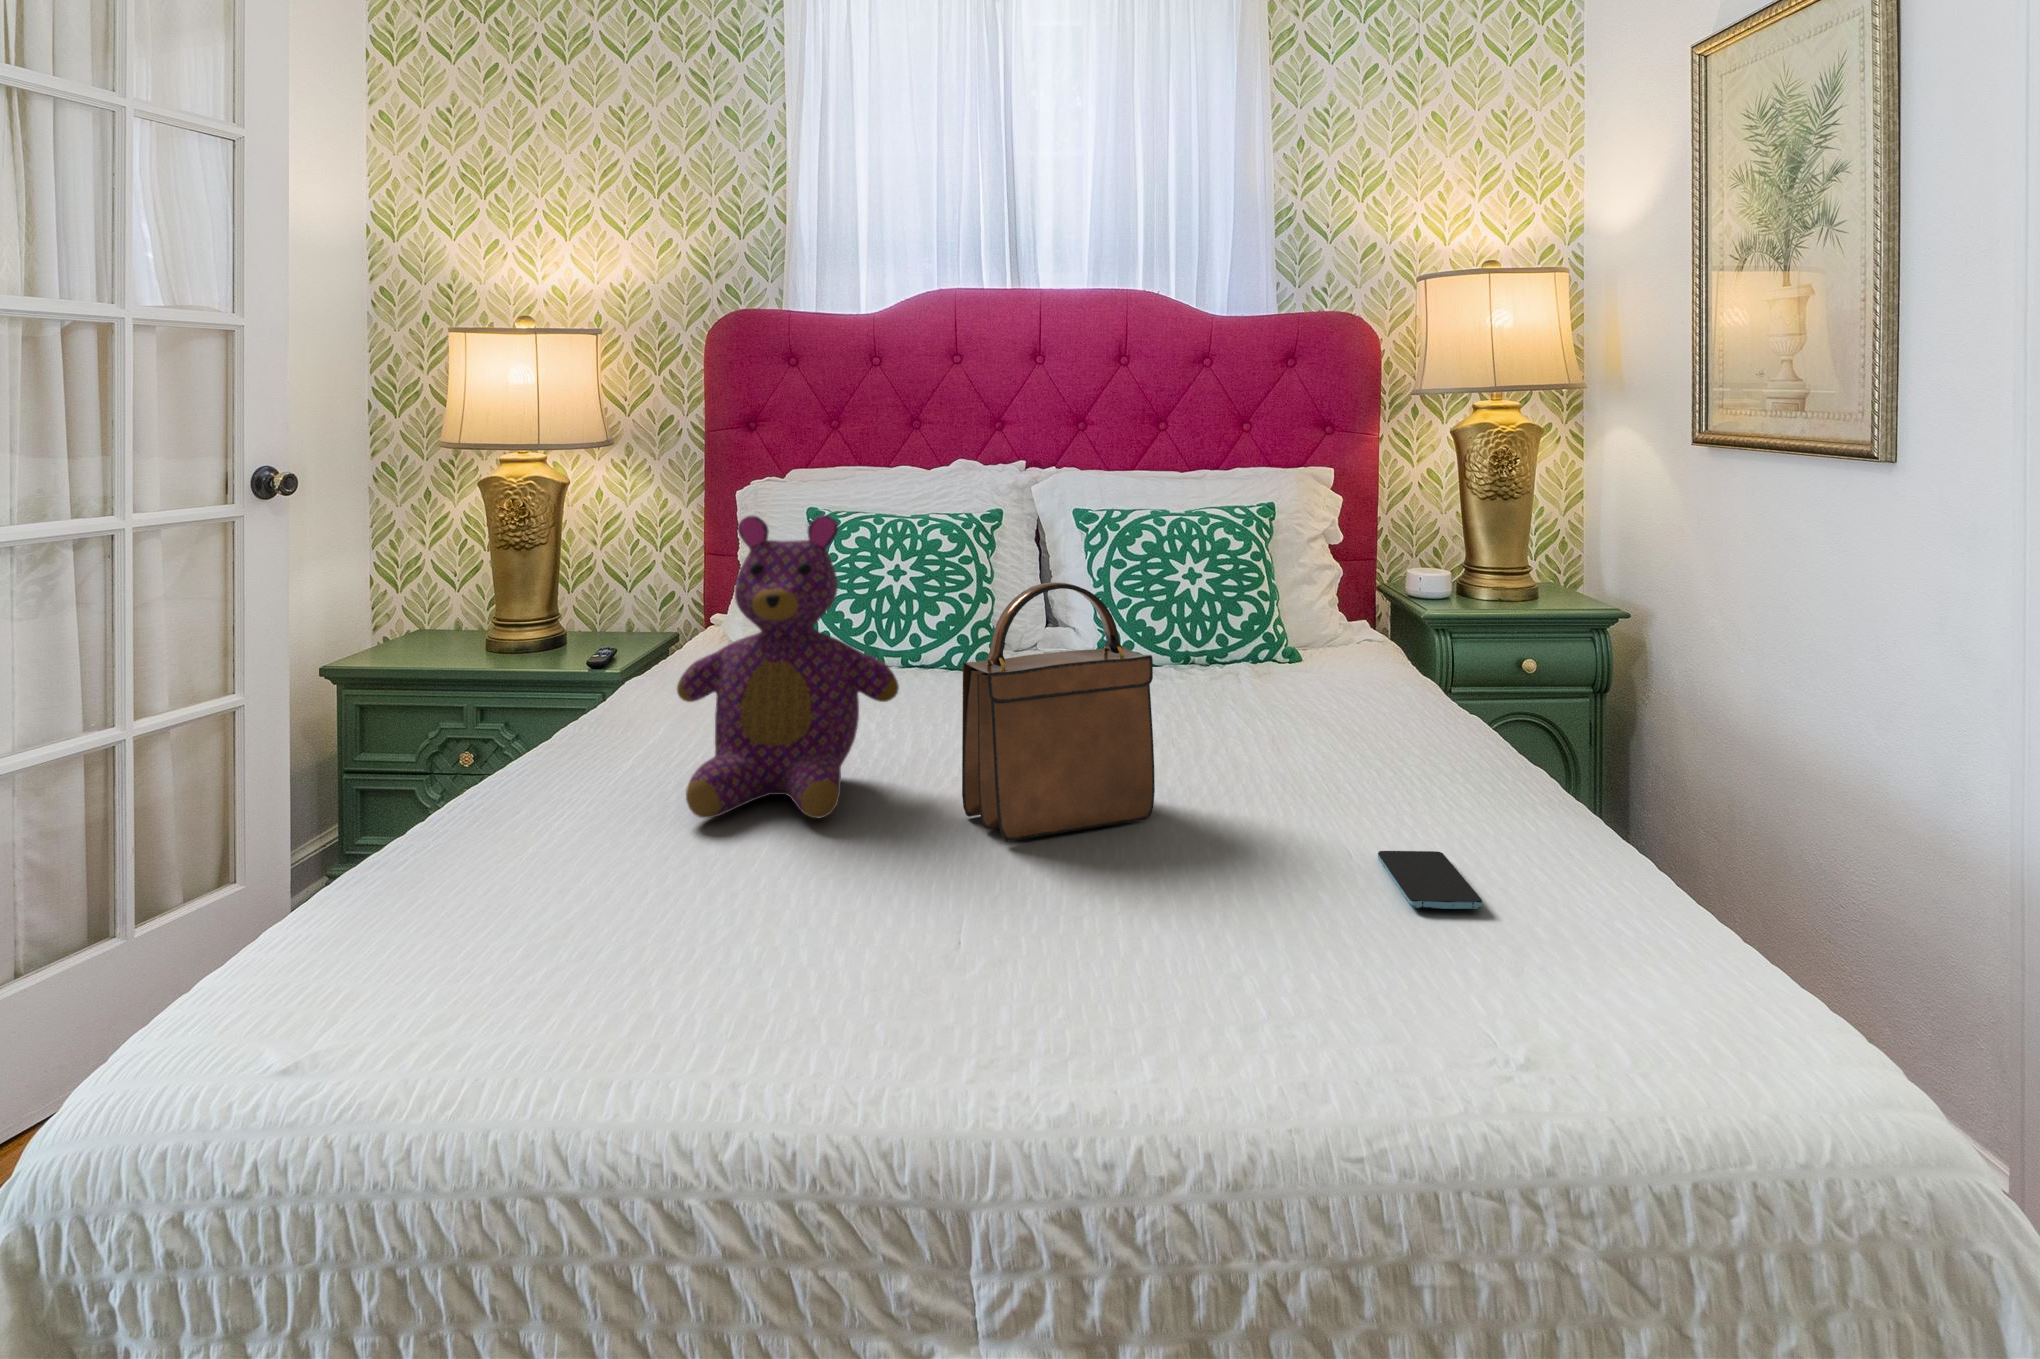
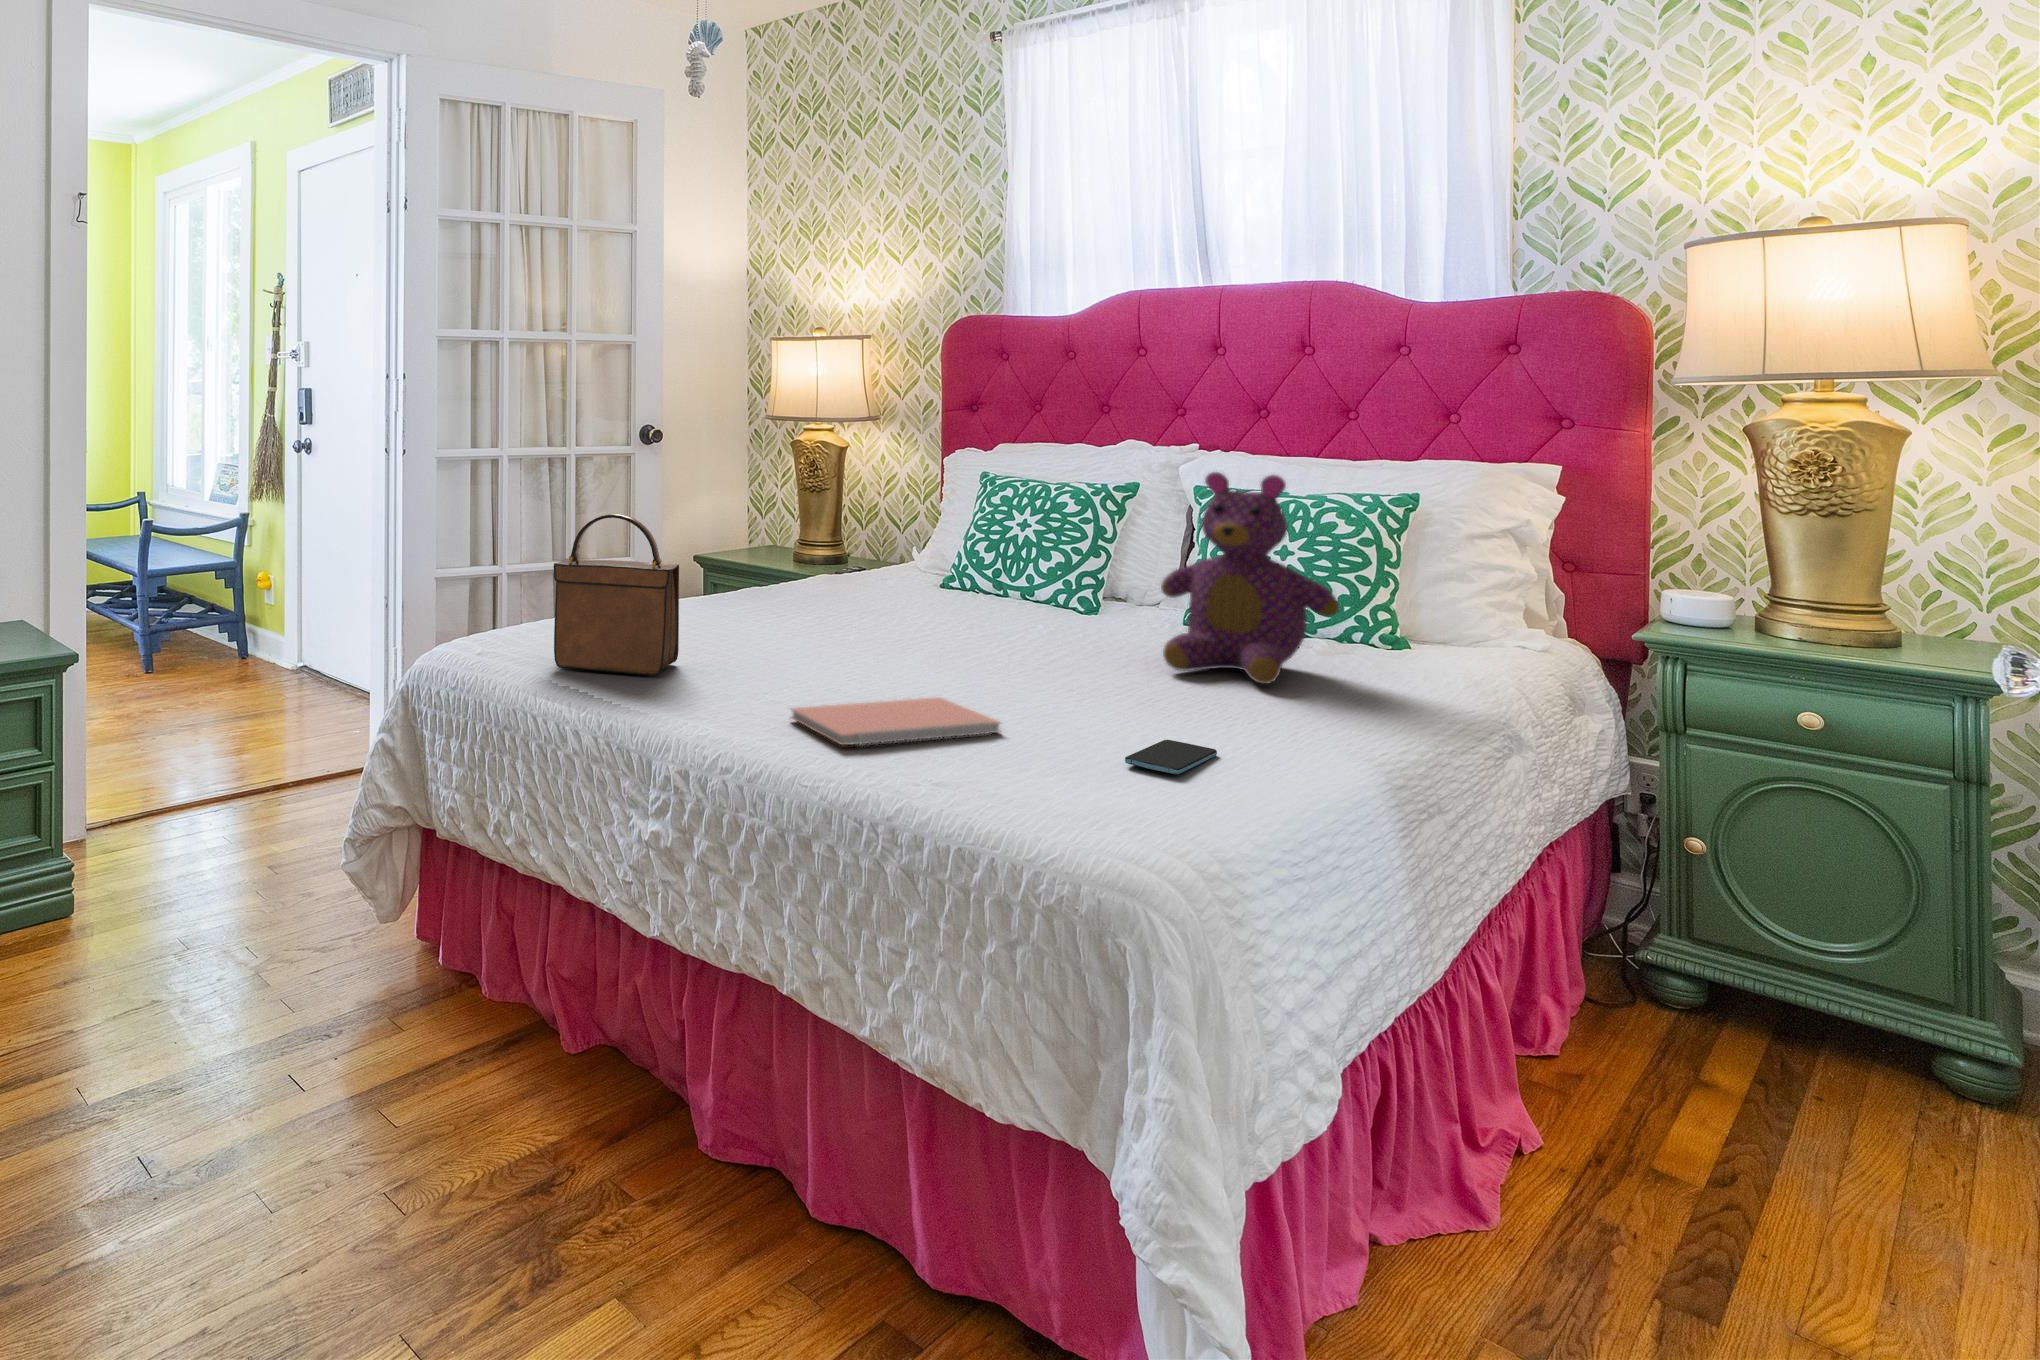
teddy bear: present [677,515,899,818] -> present [1161,472,1340,684]
handbag: present [962,582,1155,842] -> present [554,514,679,676]
notebook: none [942,857,1218,1008] -> present [791,697,1000,745]

